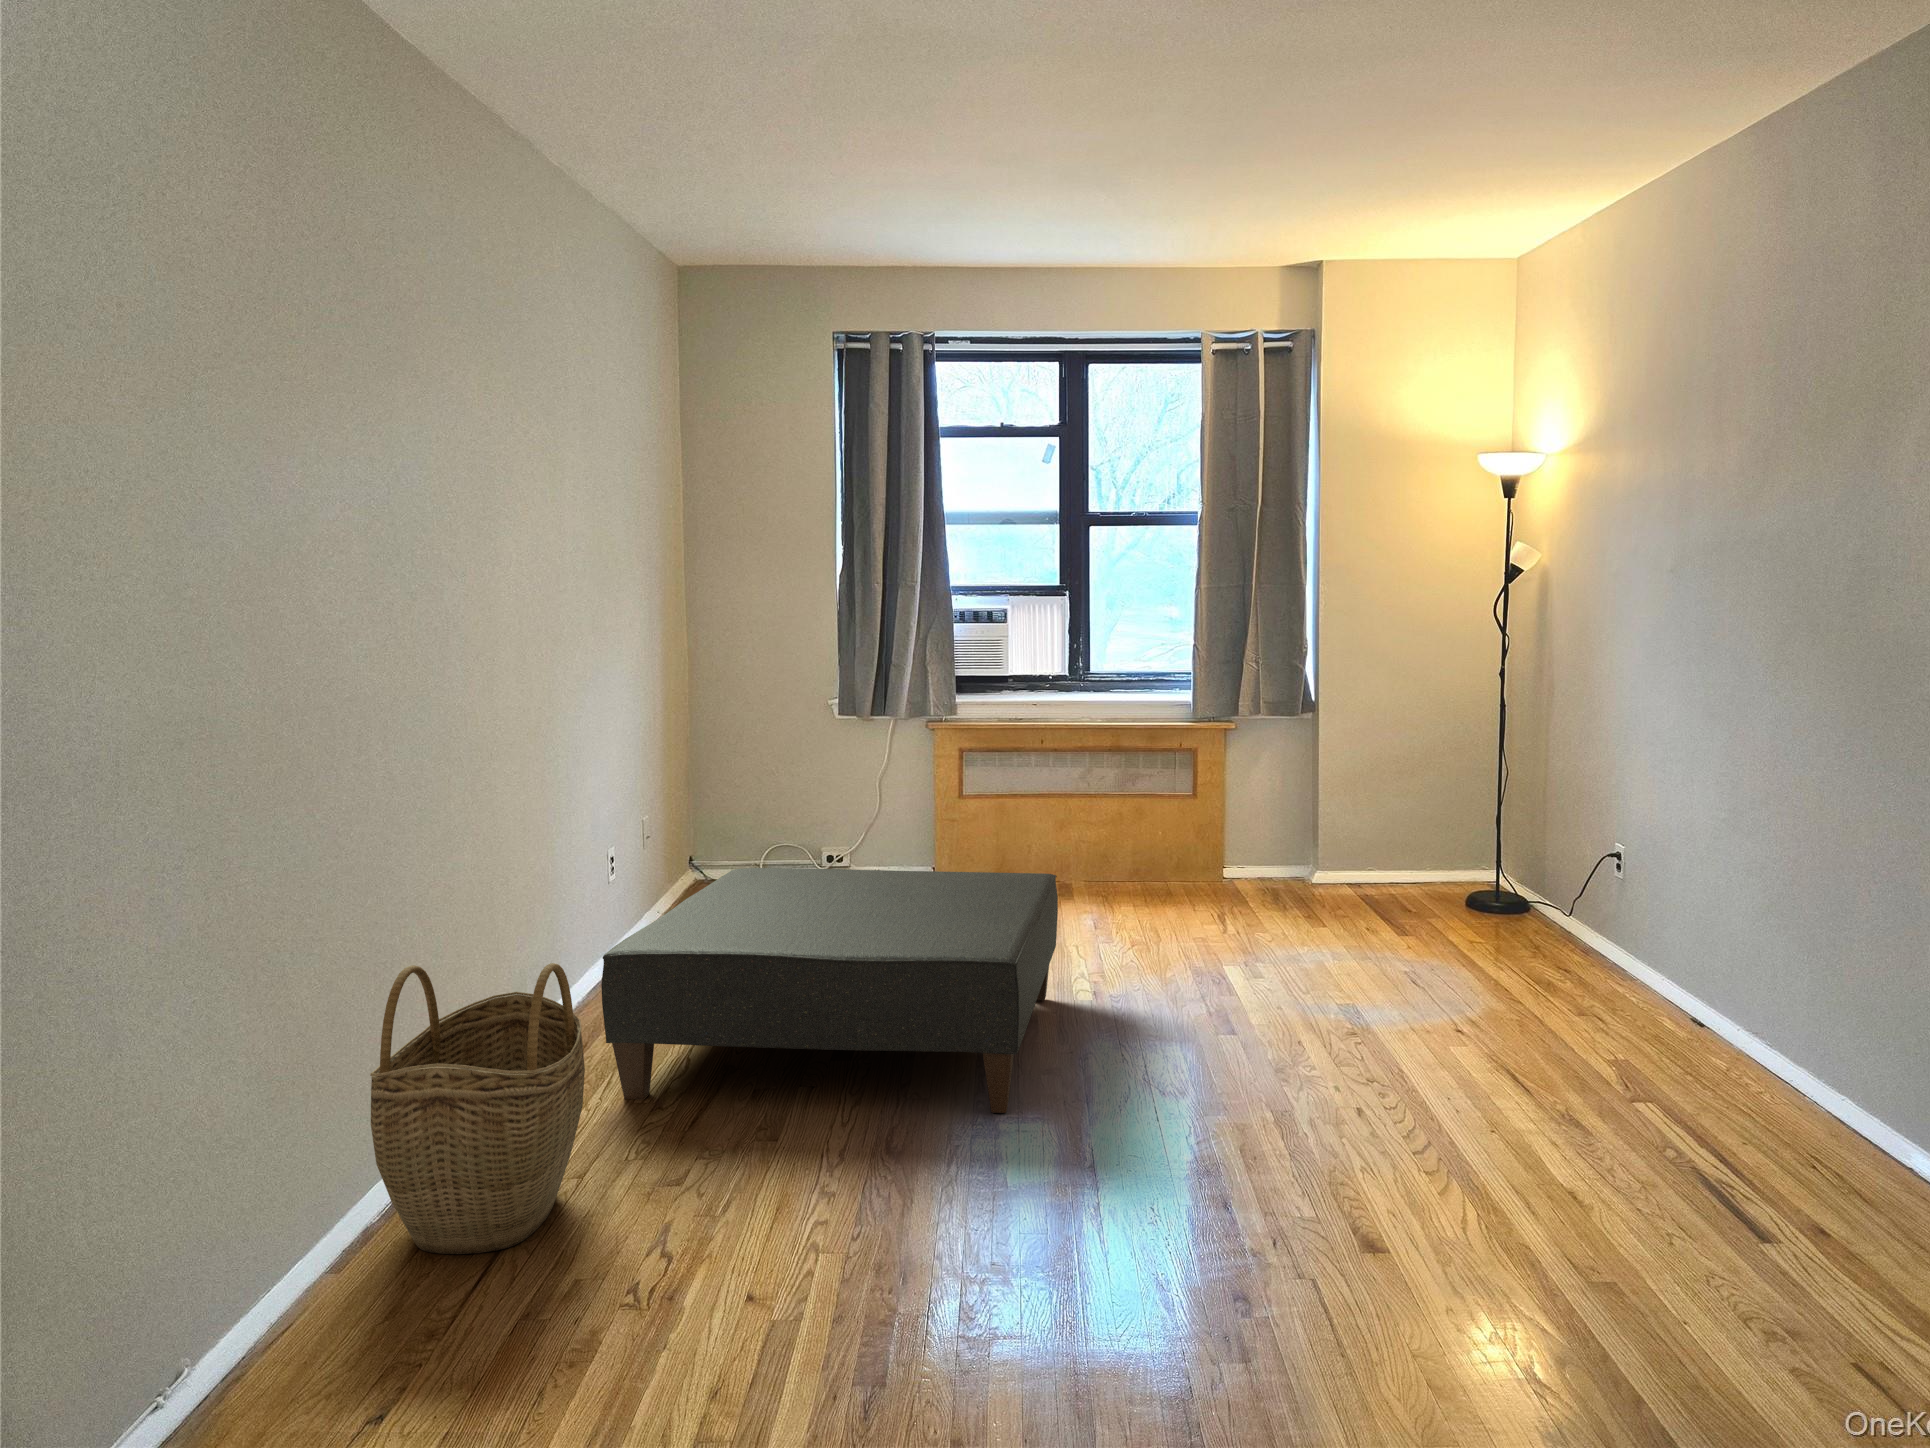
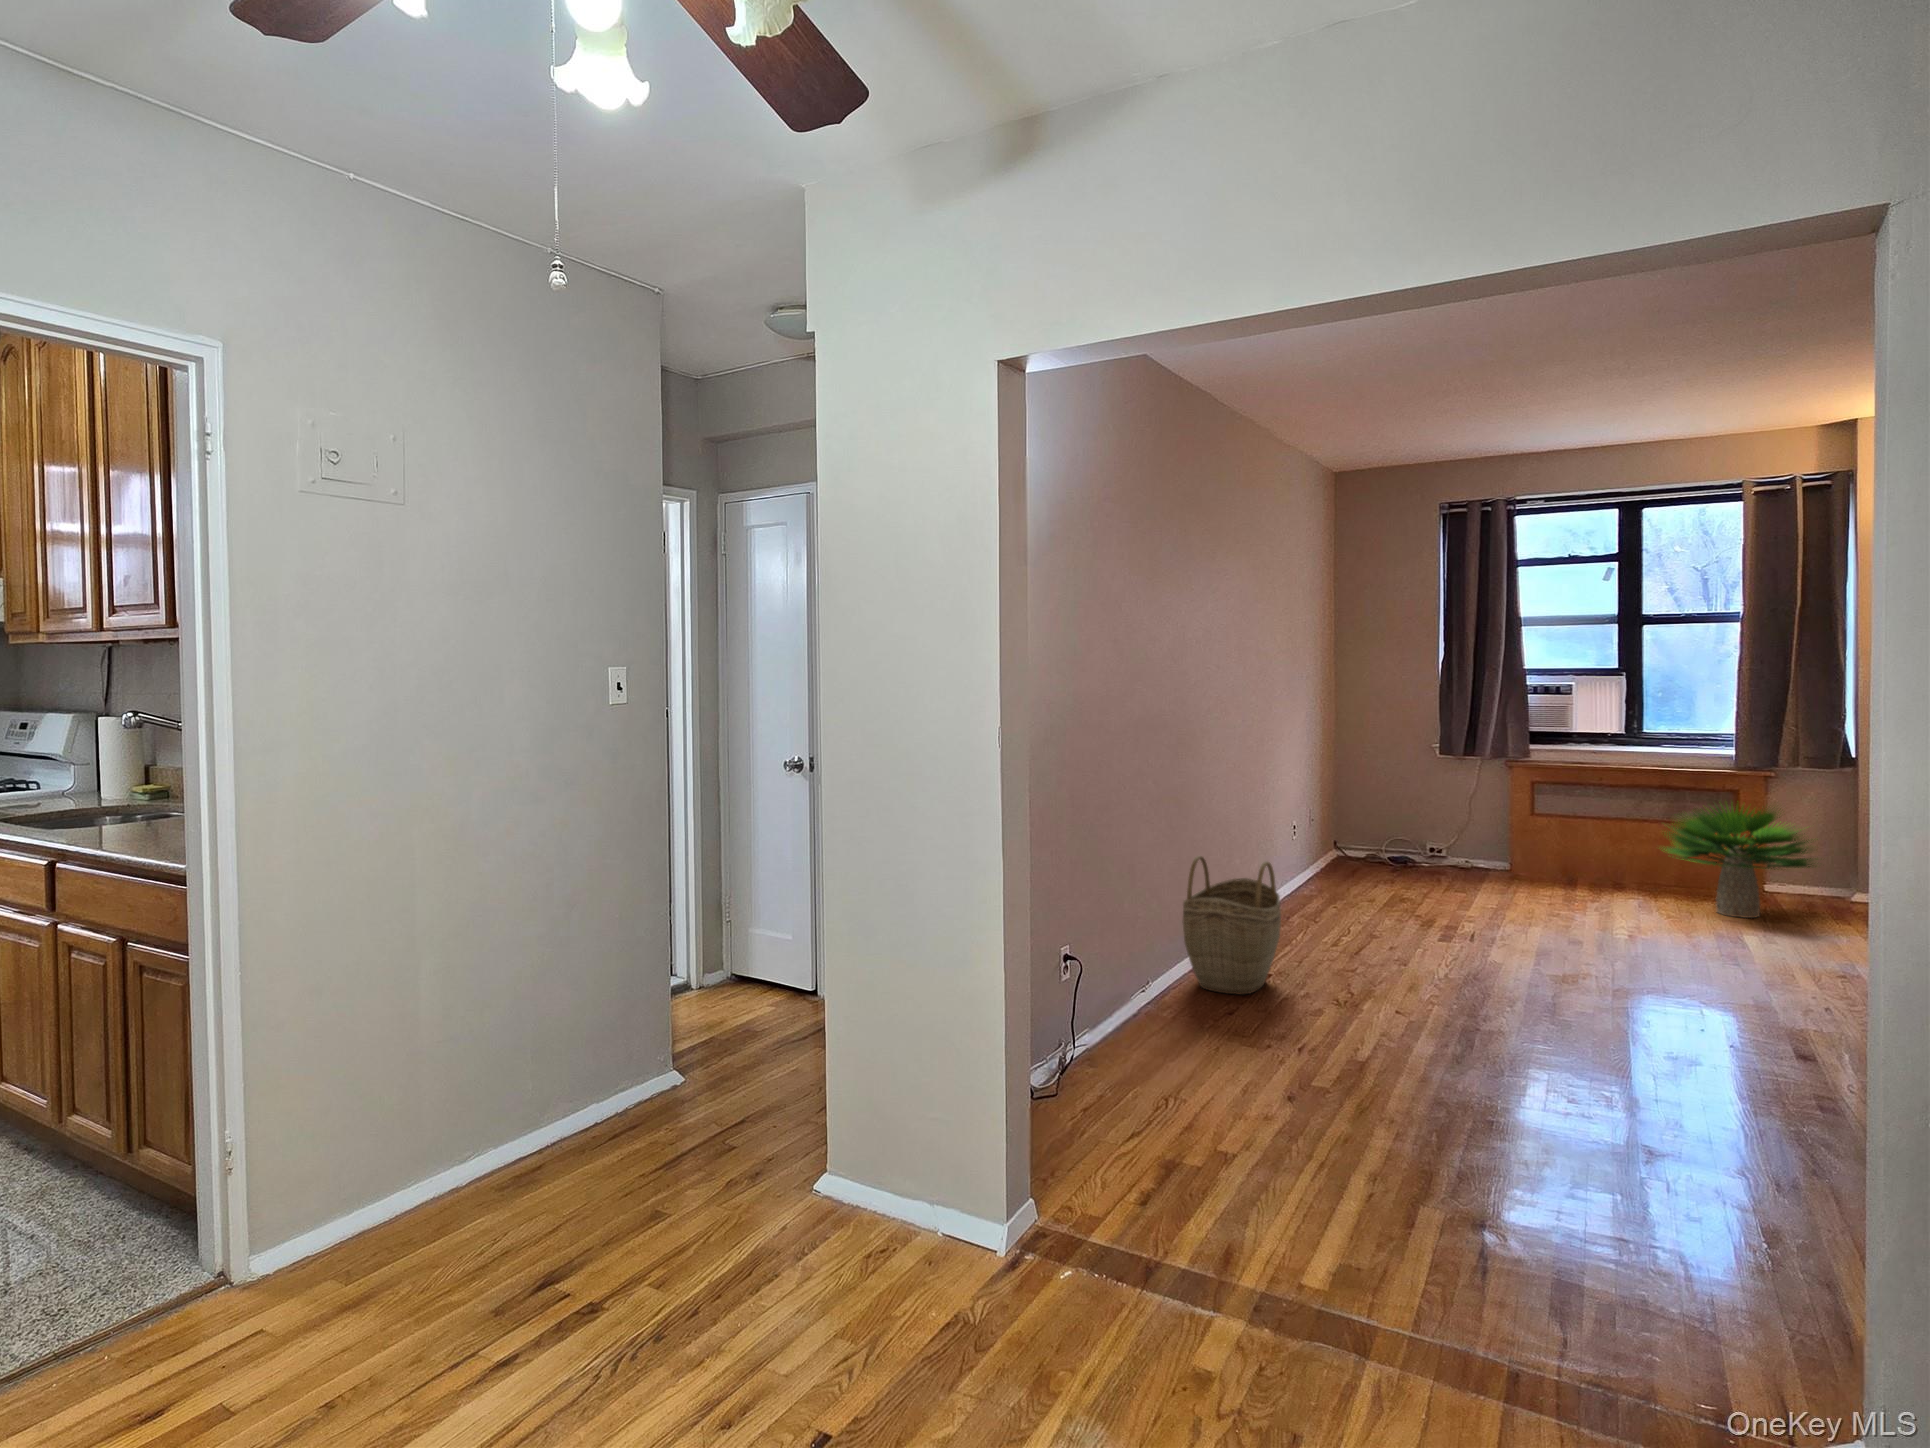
potted plant: none [1114,760,1306,919] -> present [1663,804,1814,918]
ottoman: present [601,868,1058,1113] -> none [1287,841,1589,989]

